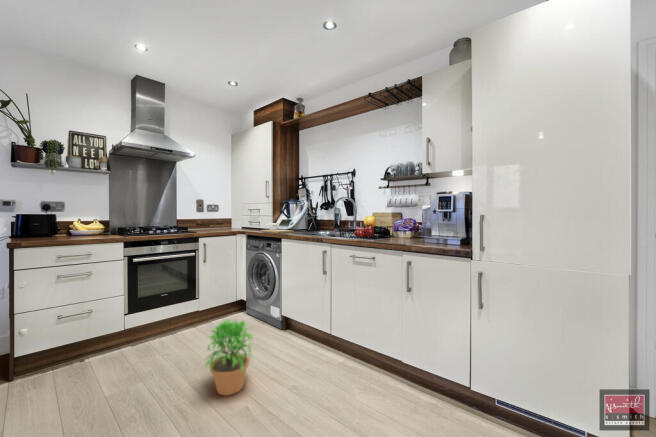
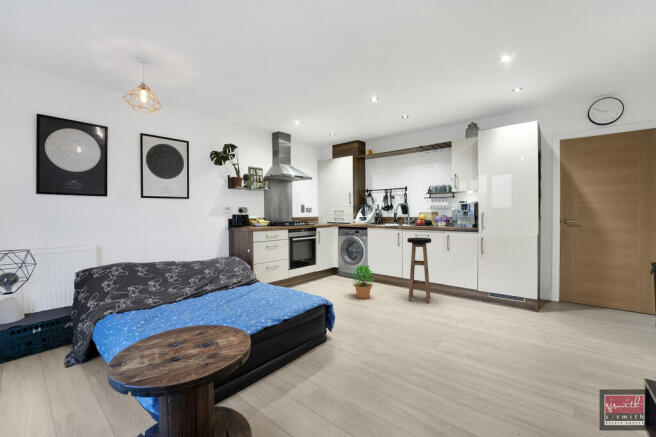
bar stool: none [315,264,369,421] -> present [407,238,431,303]

